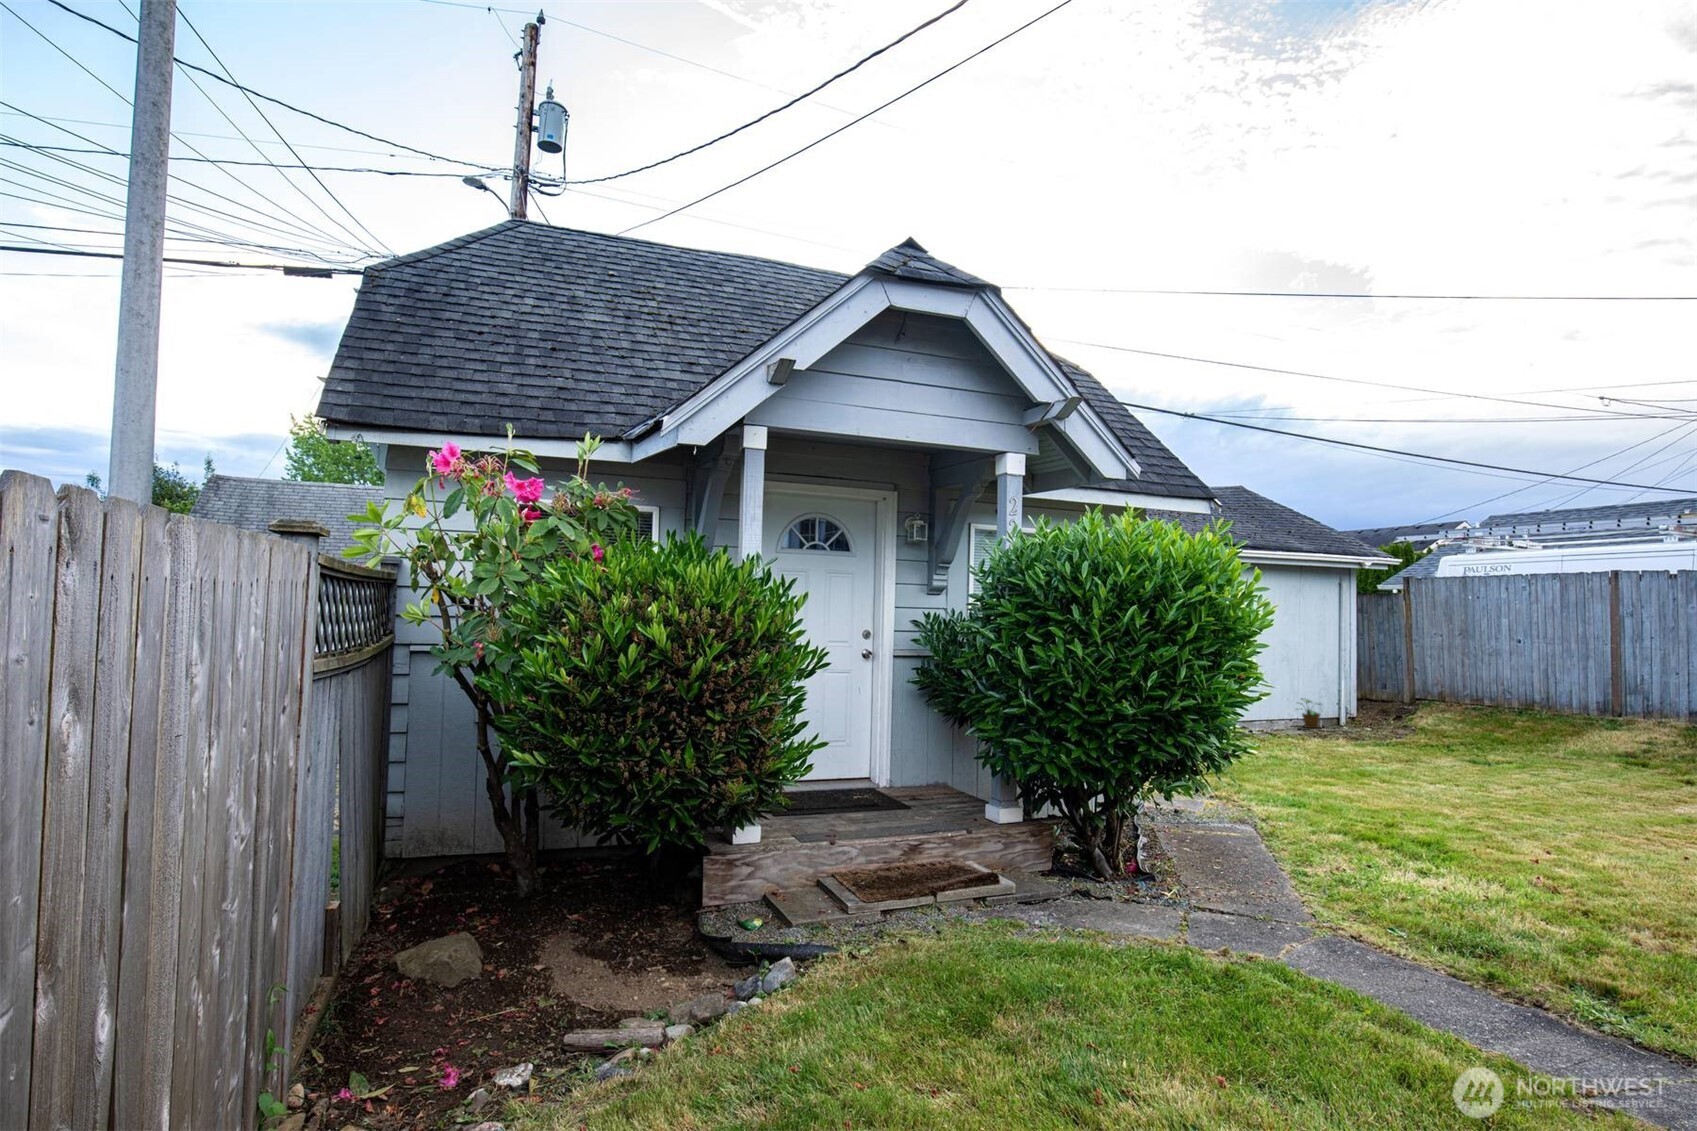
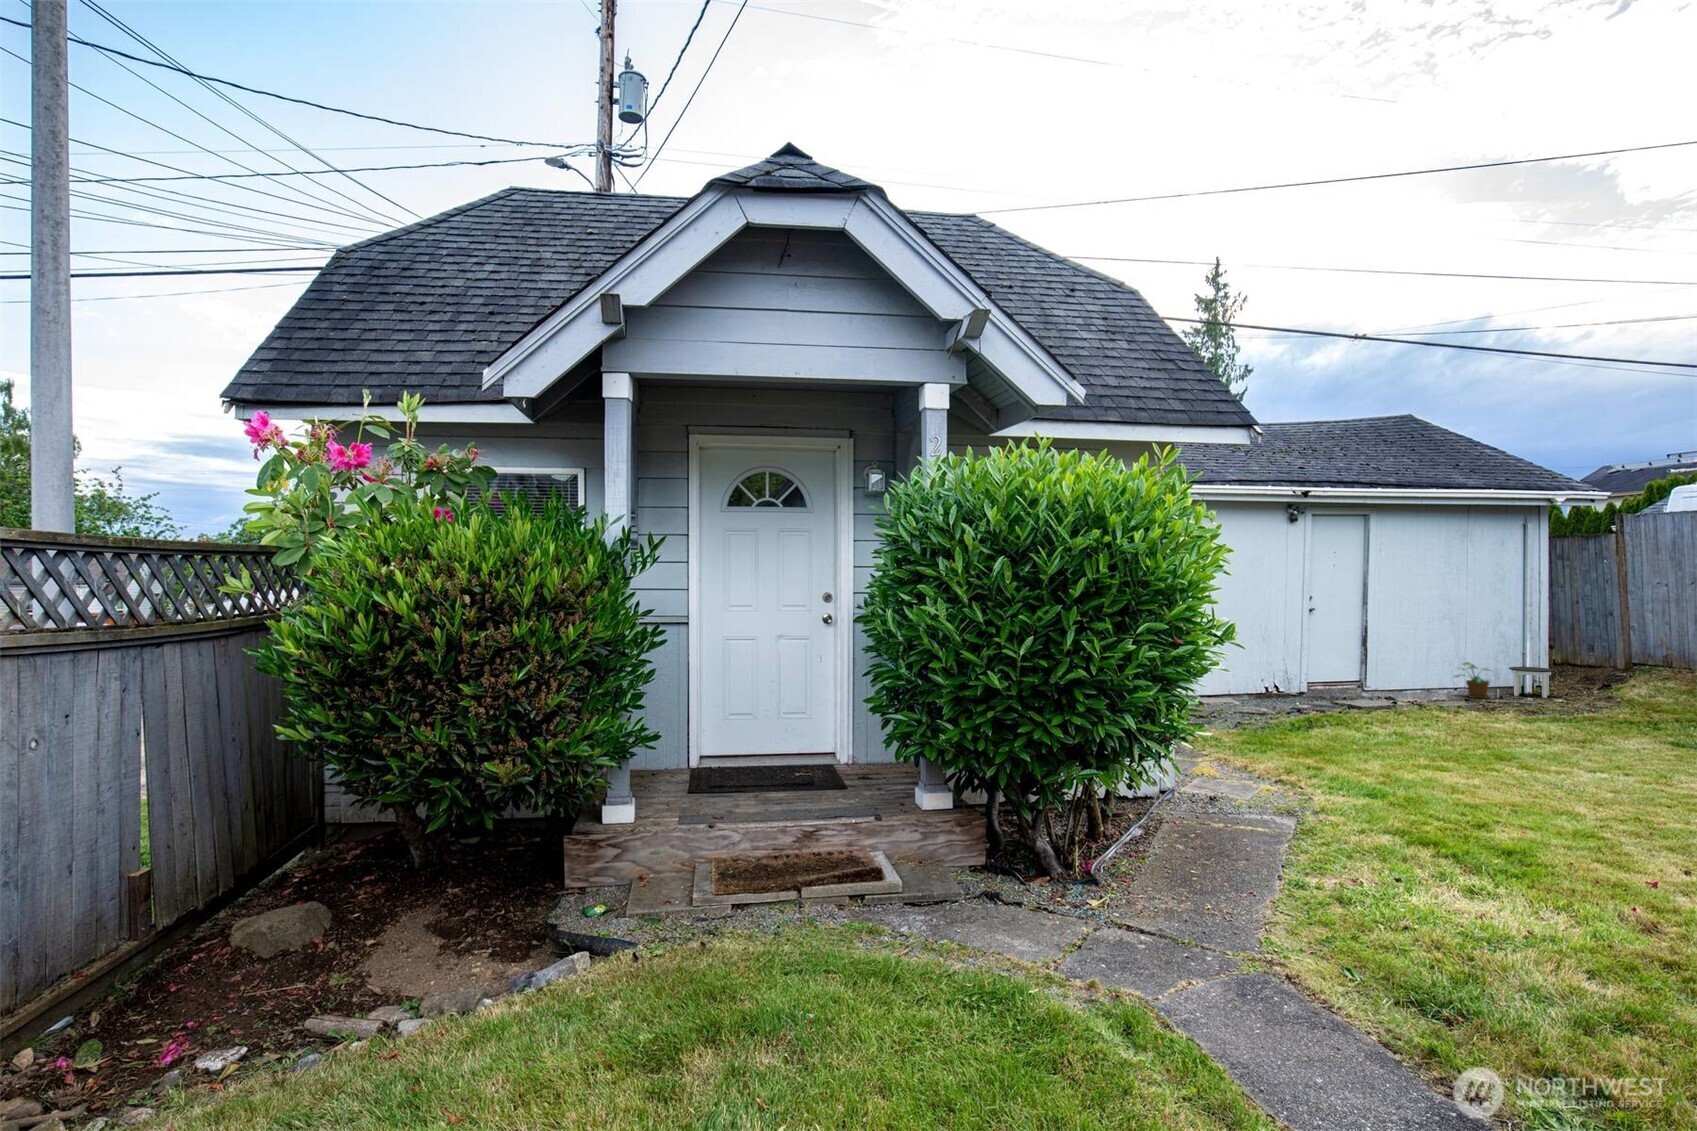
round table: none [1331,702,1364,727] -> present [1509,667,1554,698]

